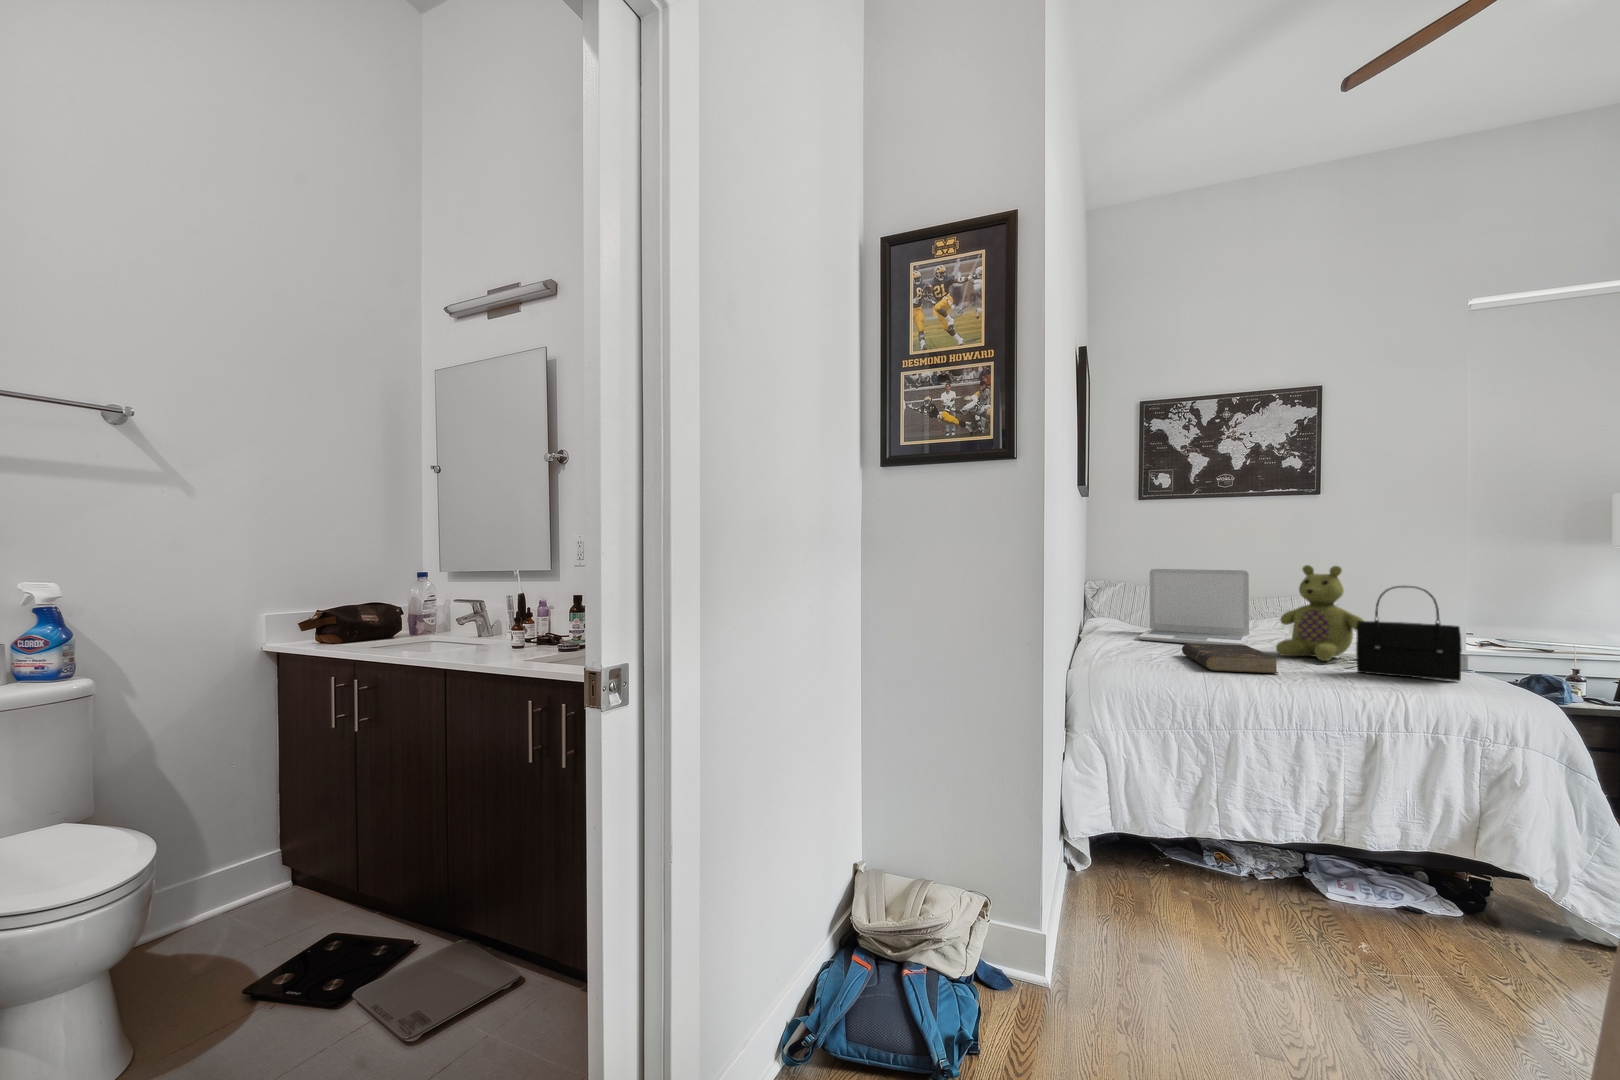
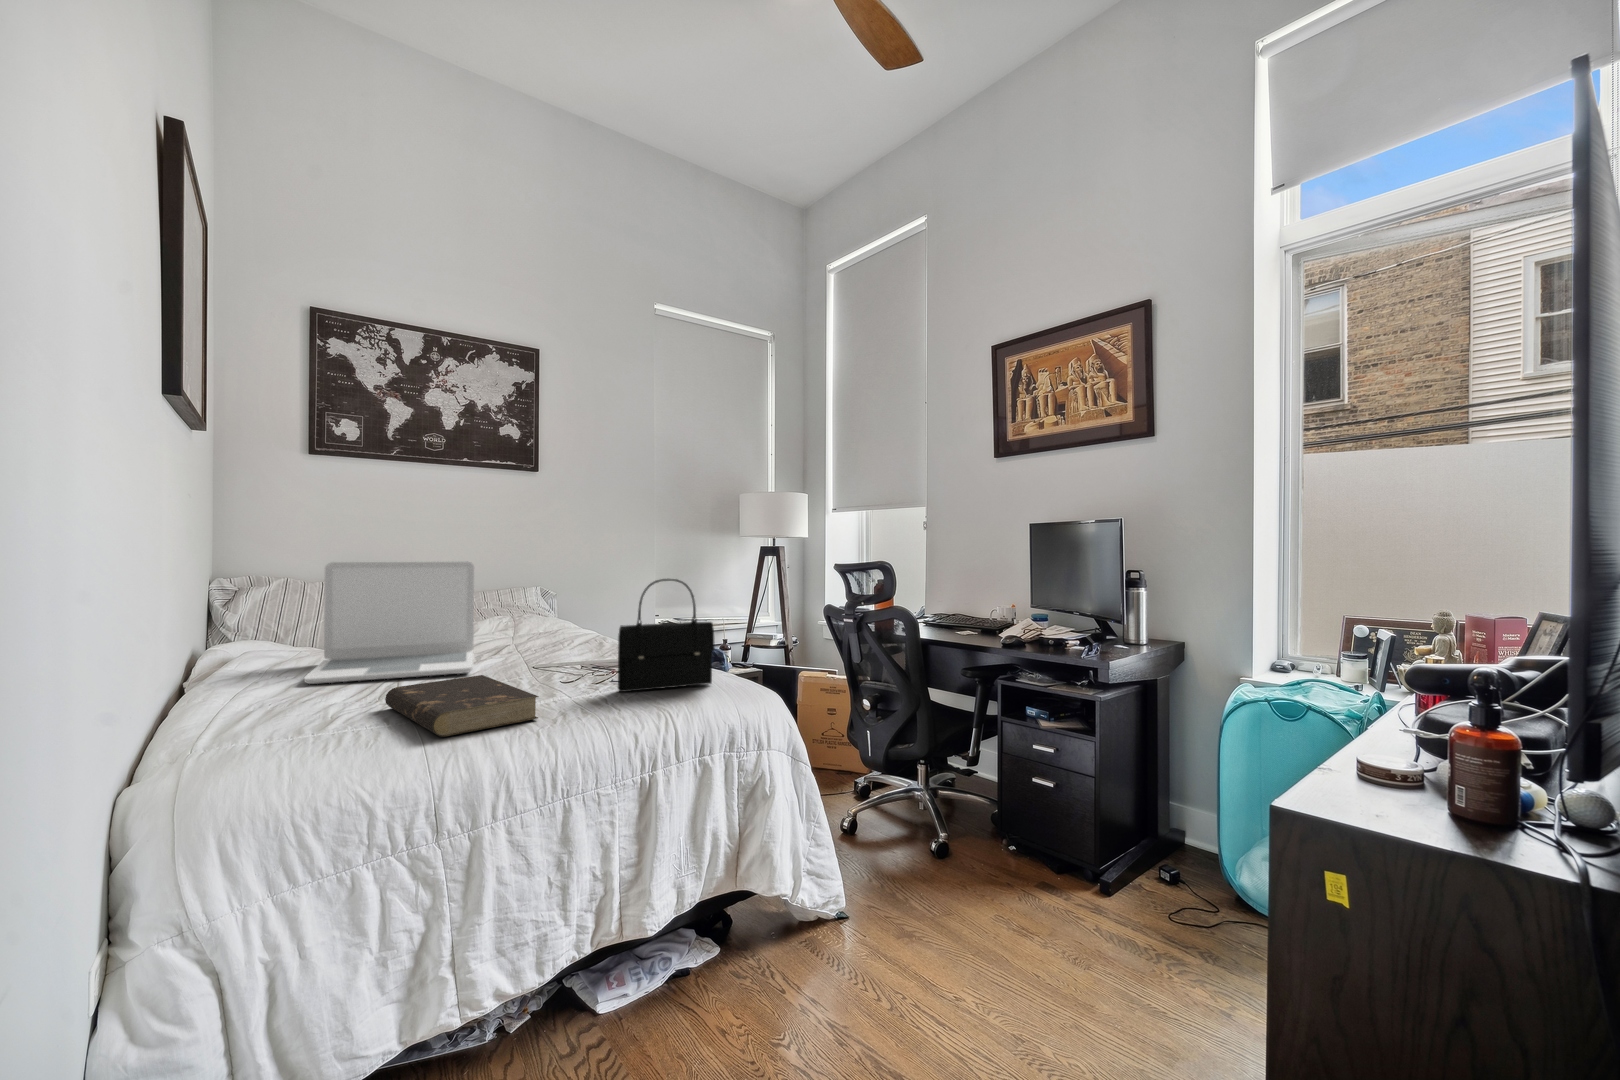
stuffed bear: present [1276,565,1364,661] -> none [518,554,618,680]

